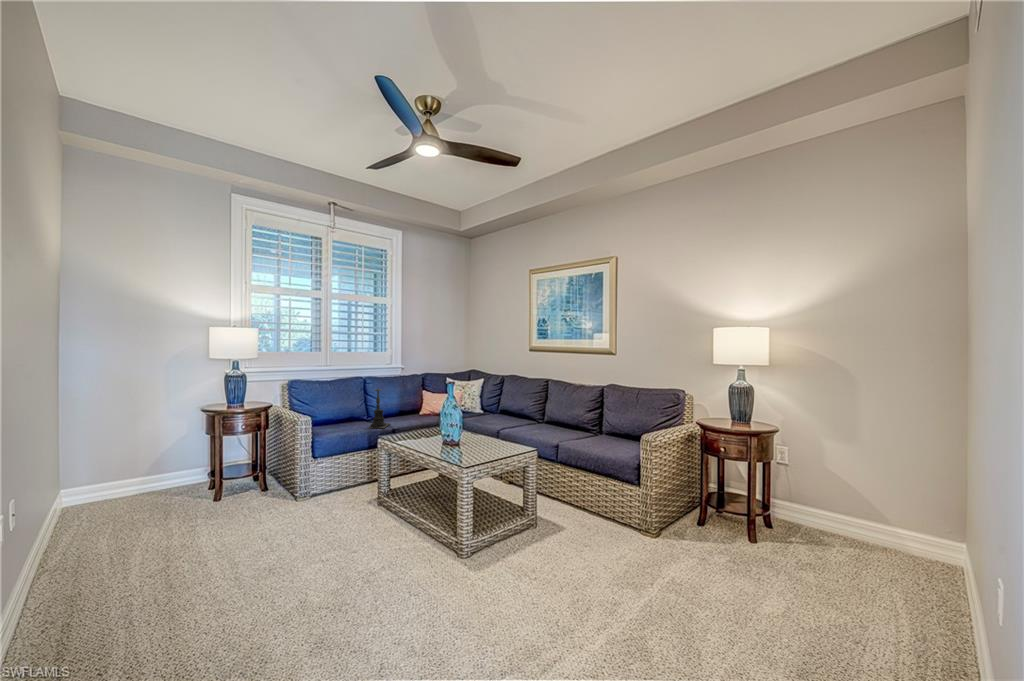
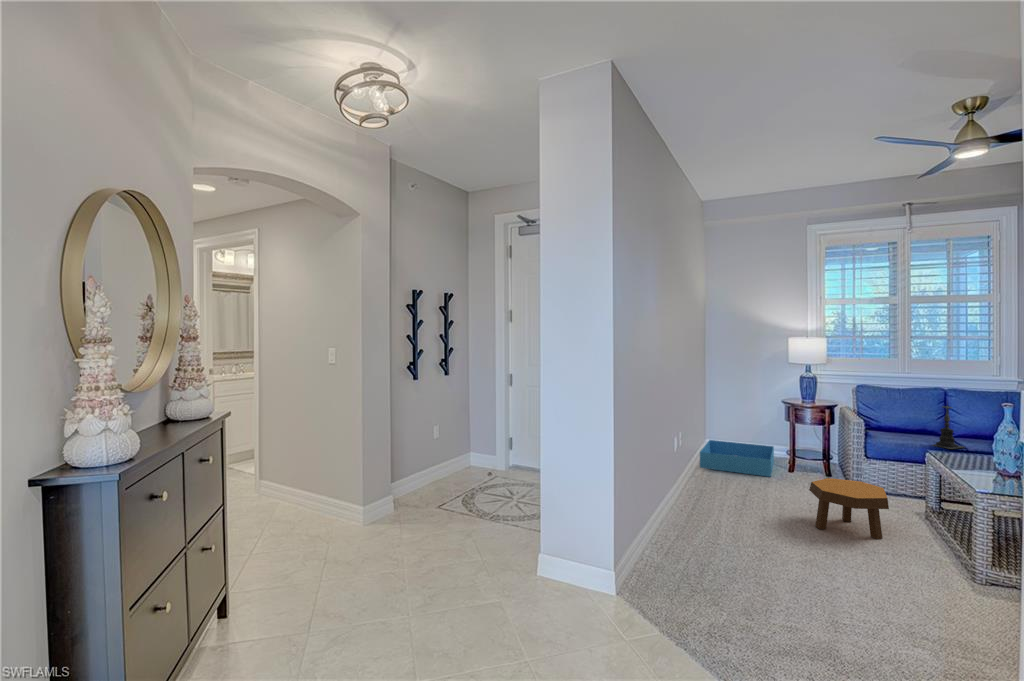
storage bin: none [20,476,186,571] -> present [700,440,774,477]
footstool: none [267,494,372,596] -> present [809,478,889,539]

